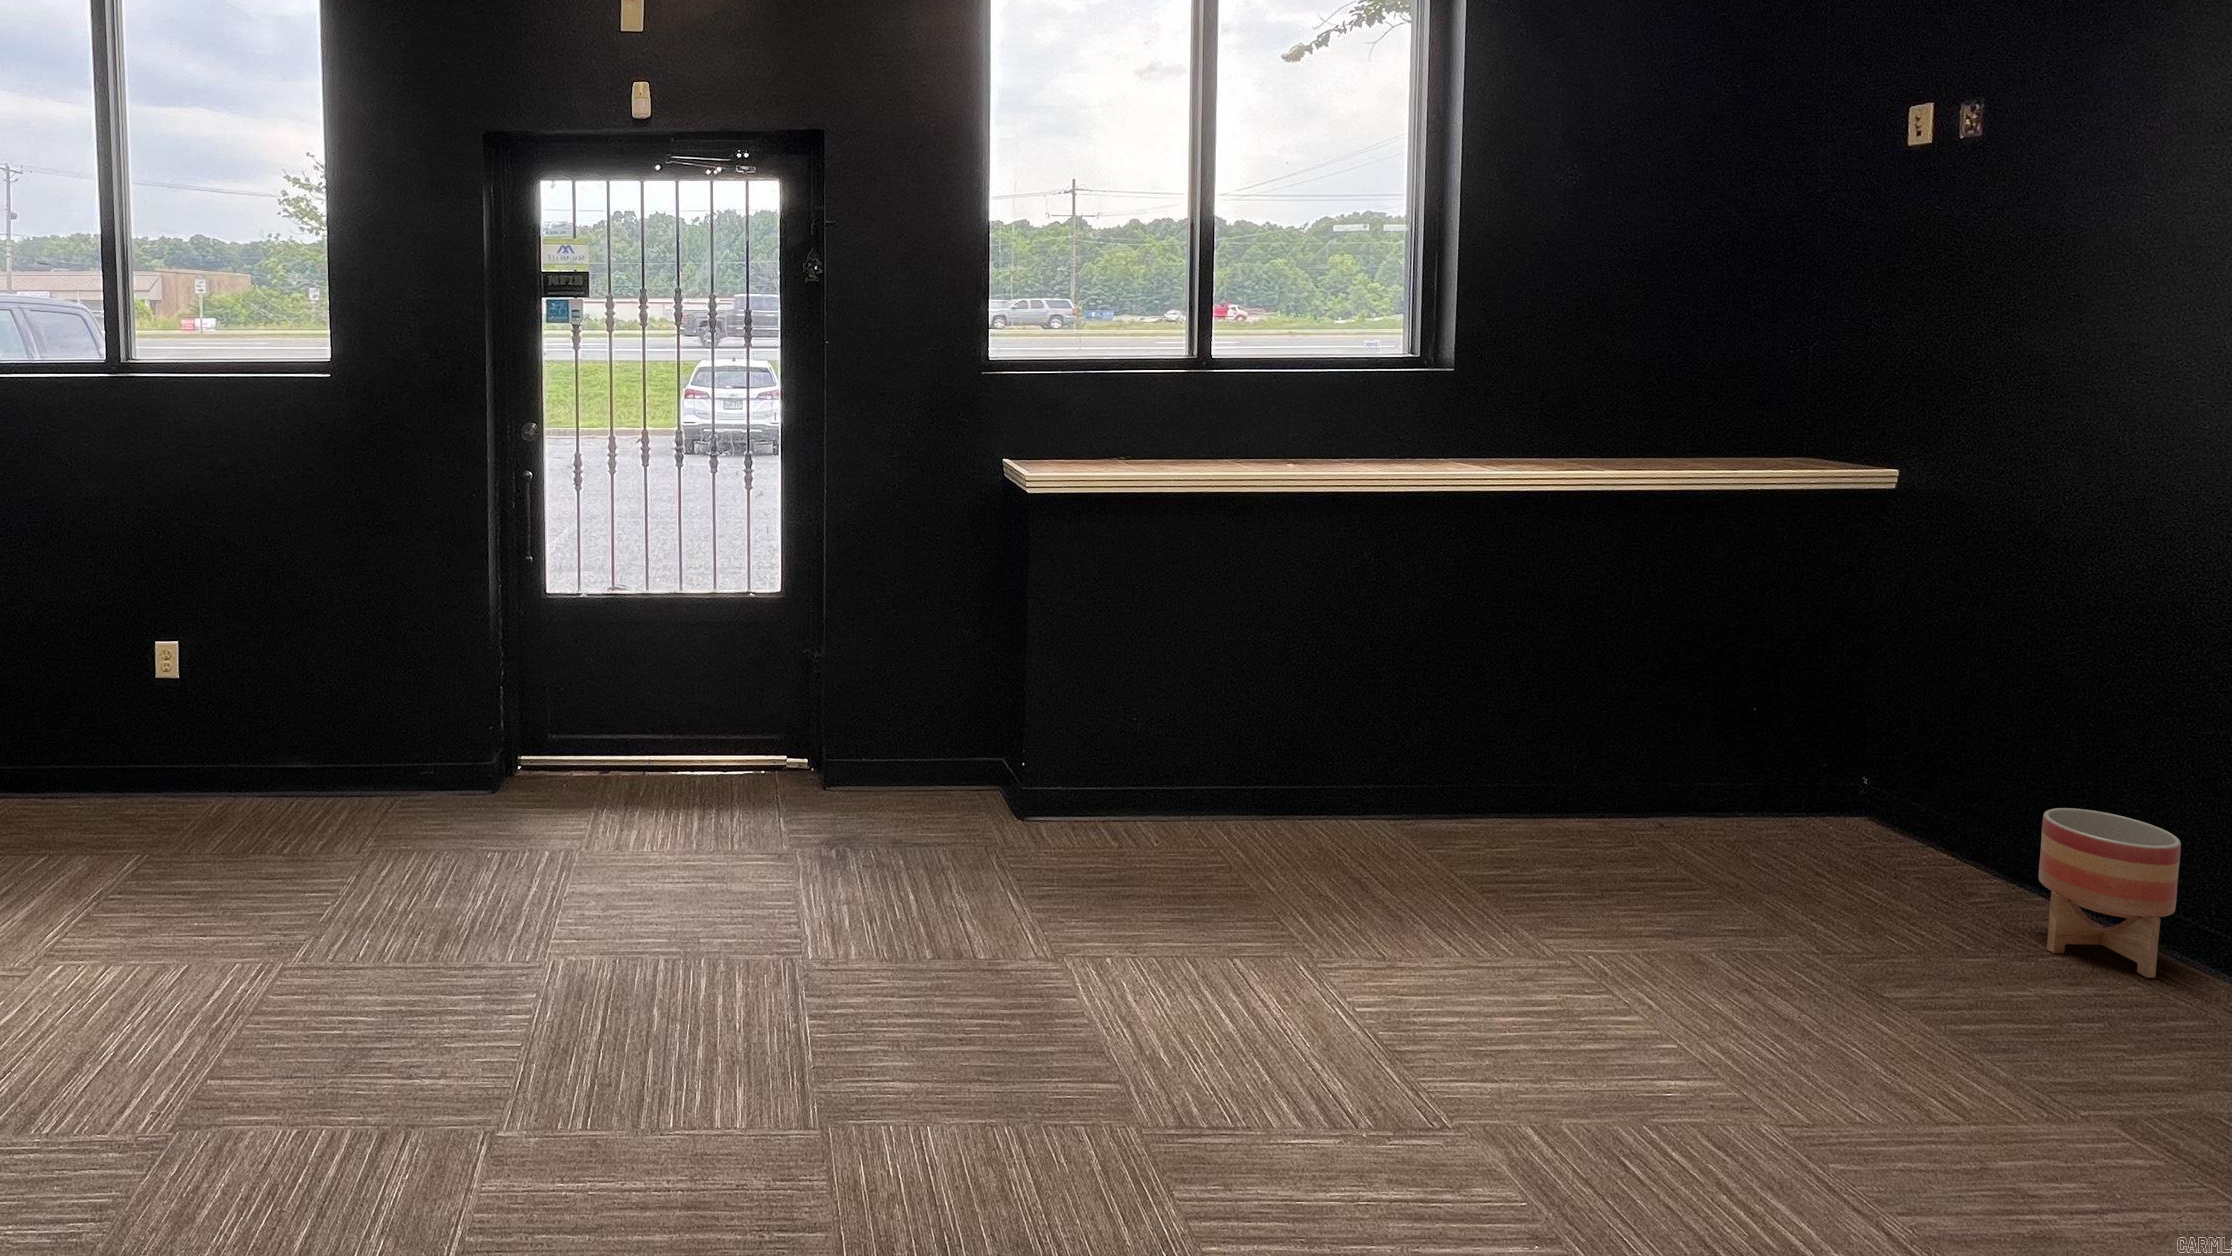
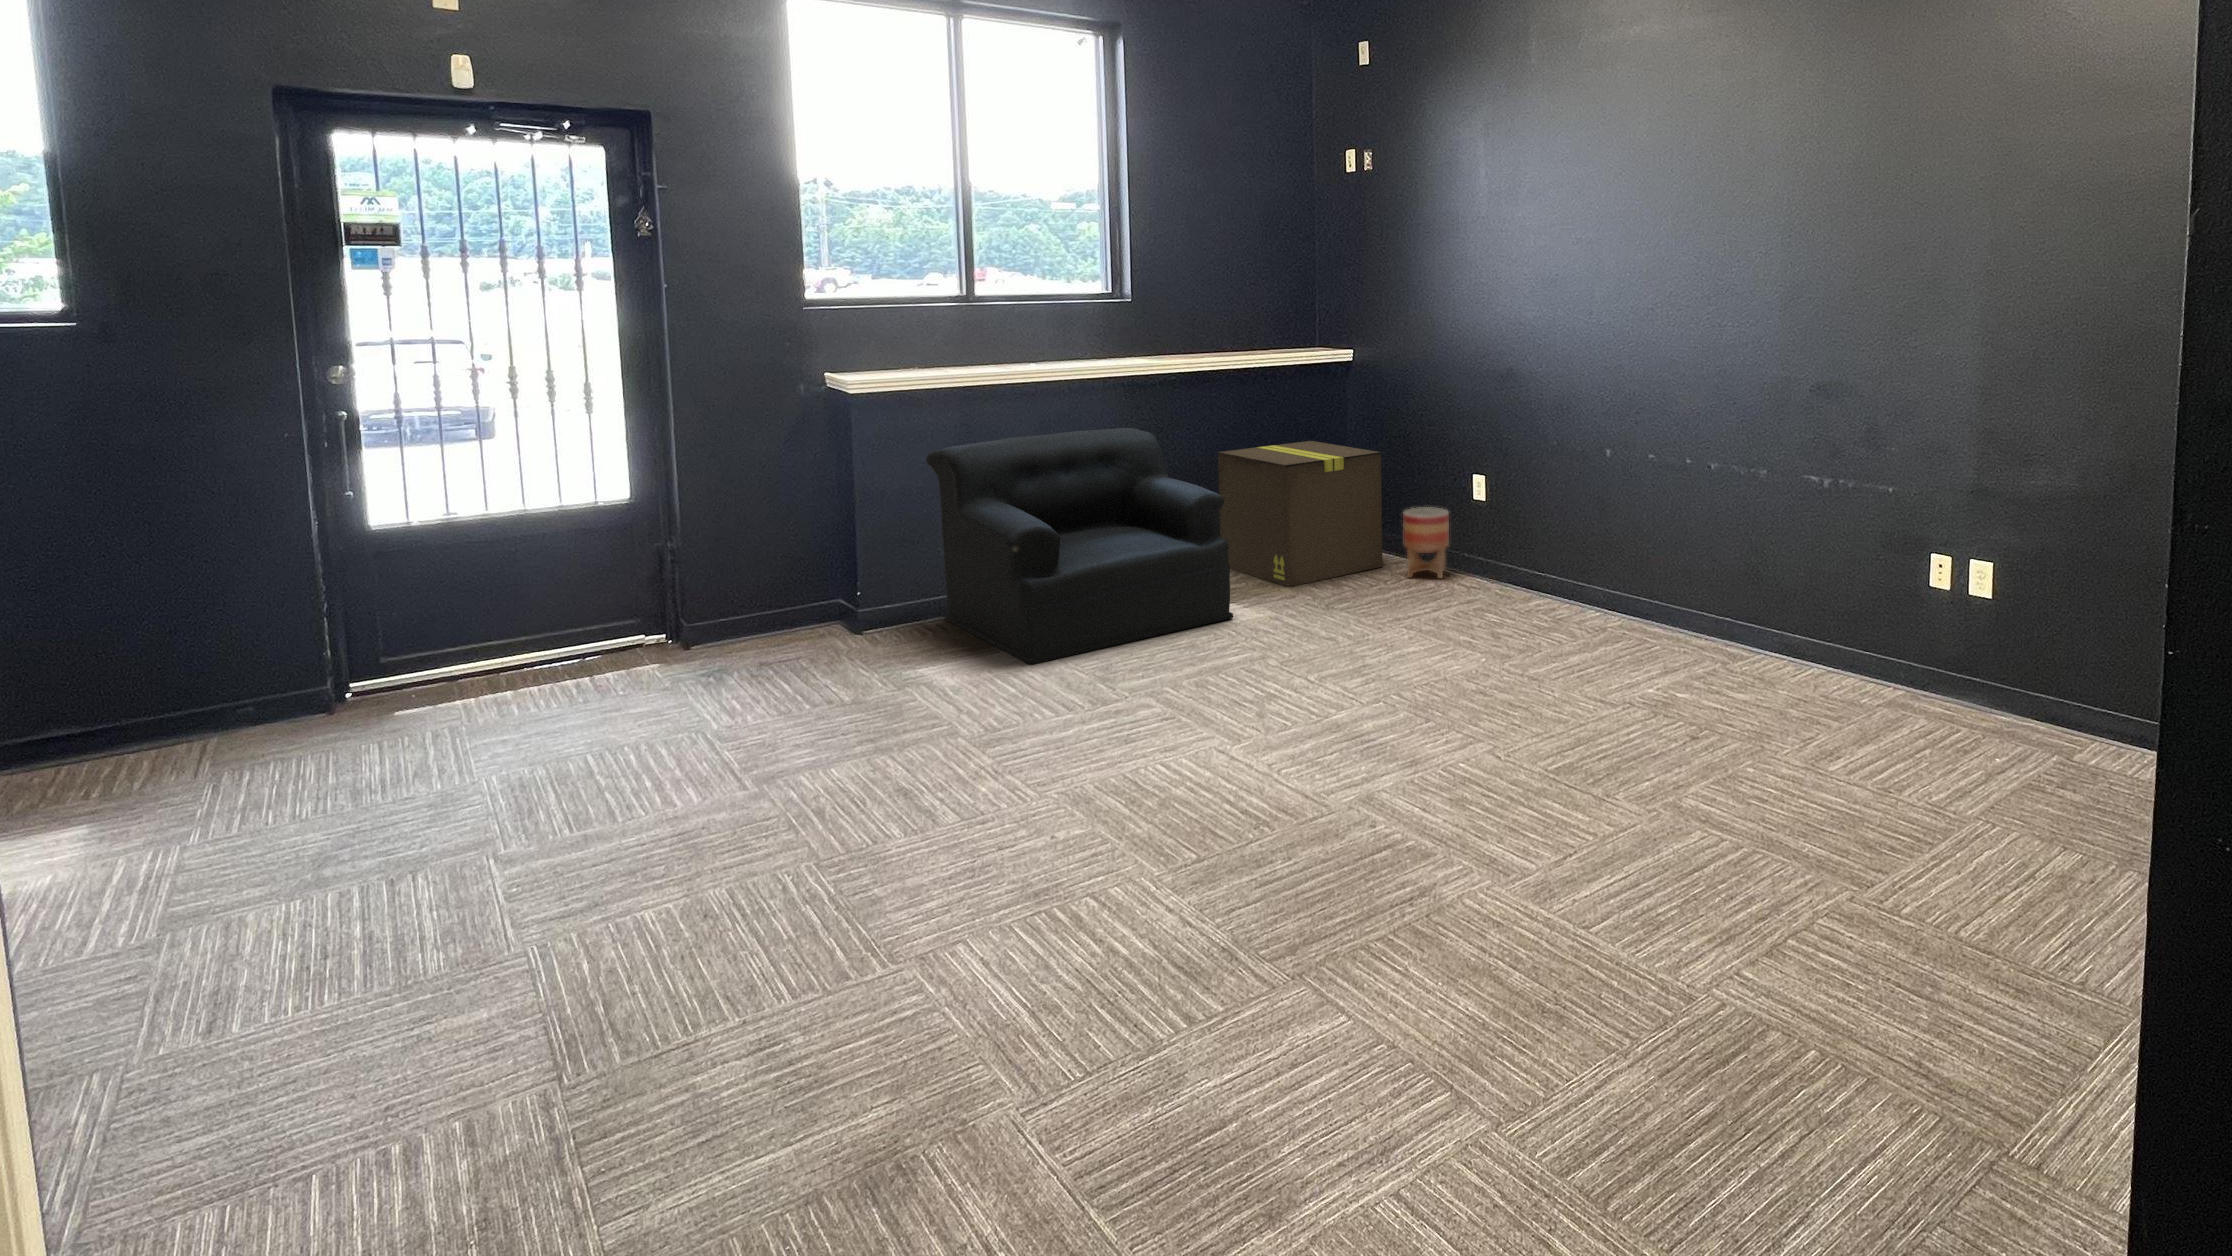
armchair: none [1124,572,1635,964] -> present [926,428,1233,665]
cardboard box: none [1594,622,1984,902] -> present [1218,441,1382,587]

